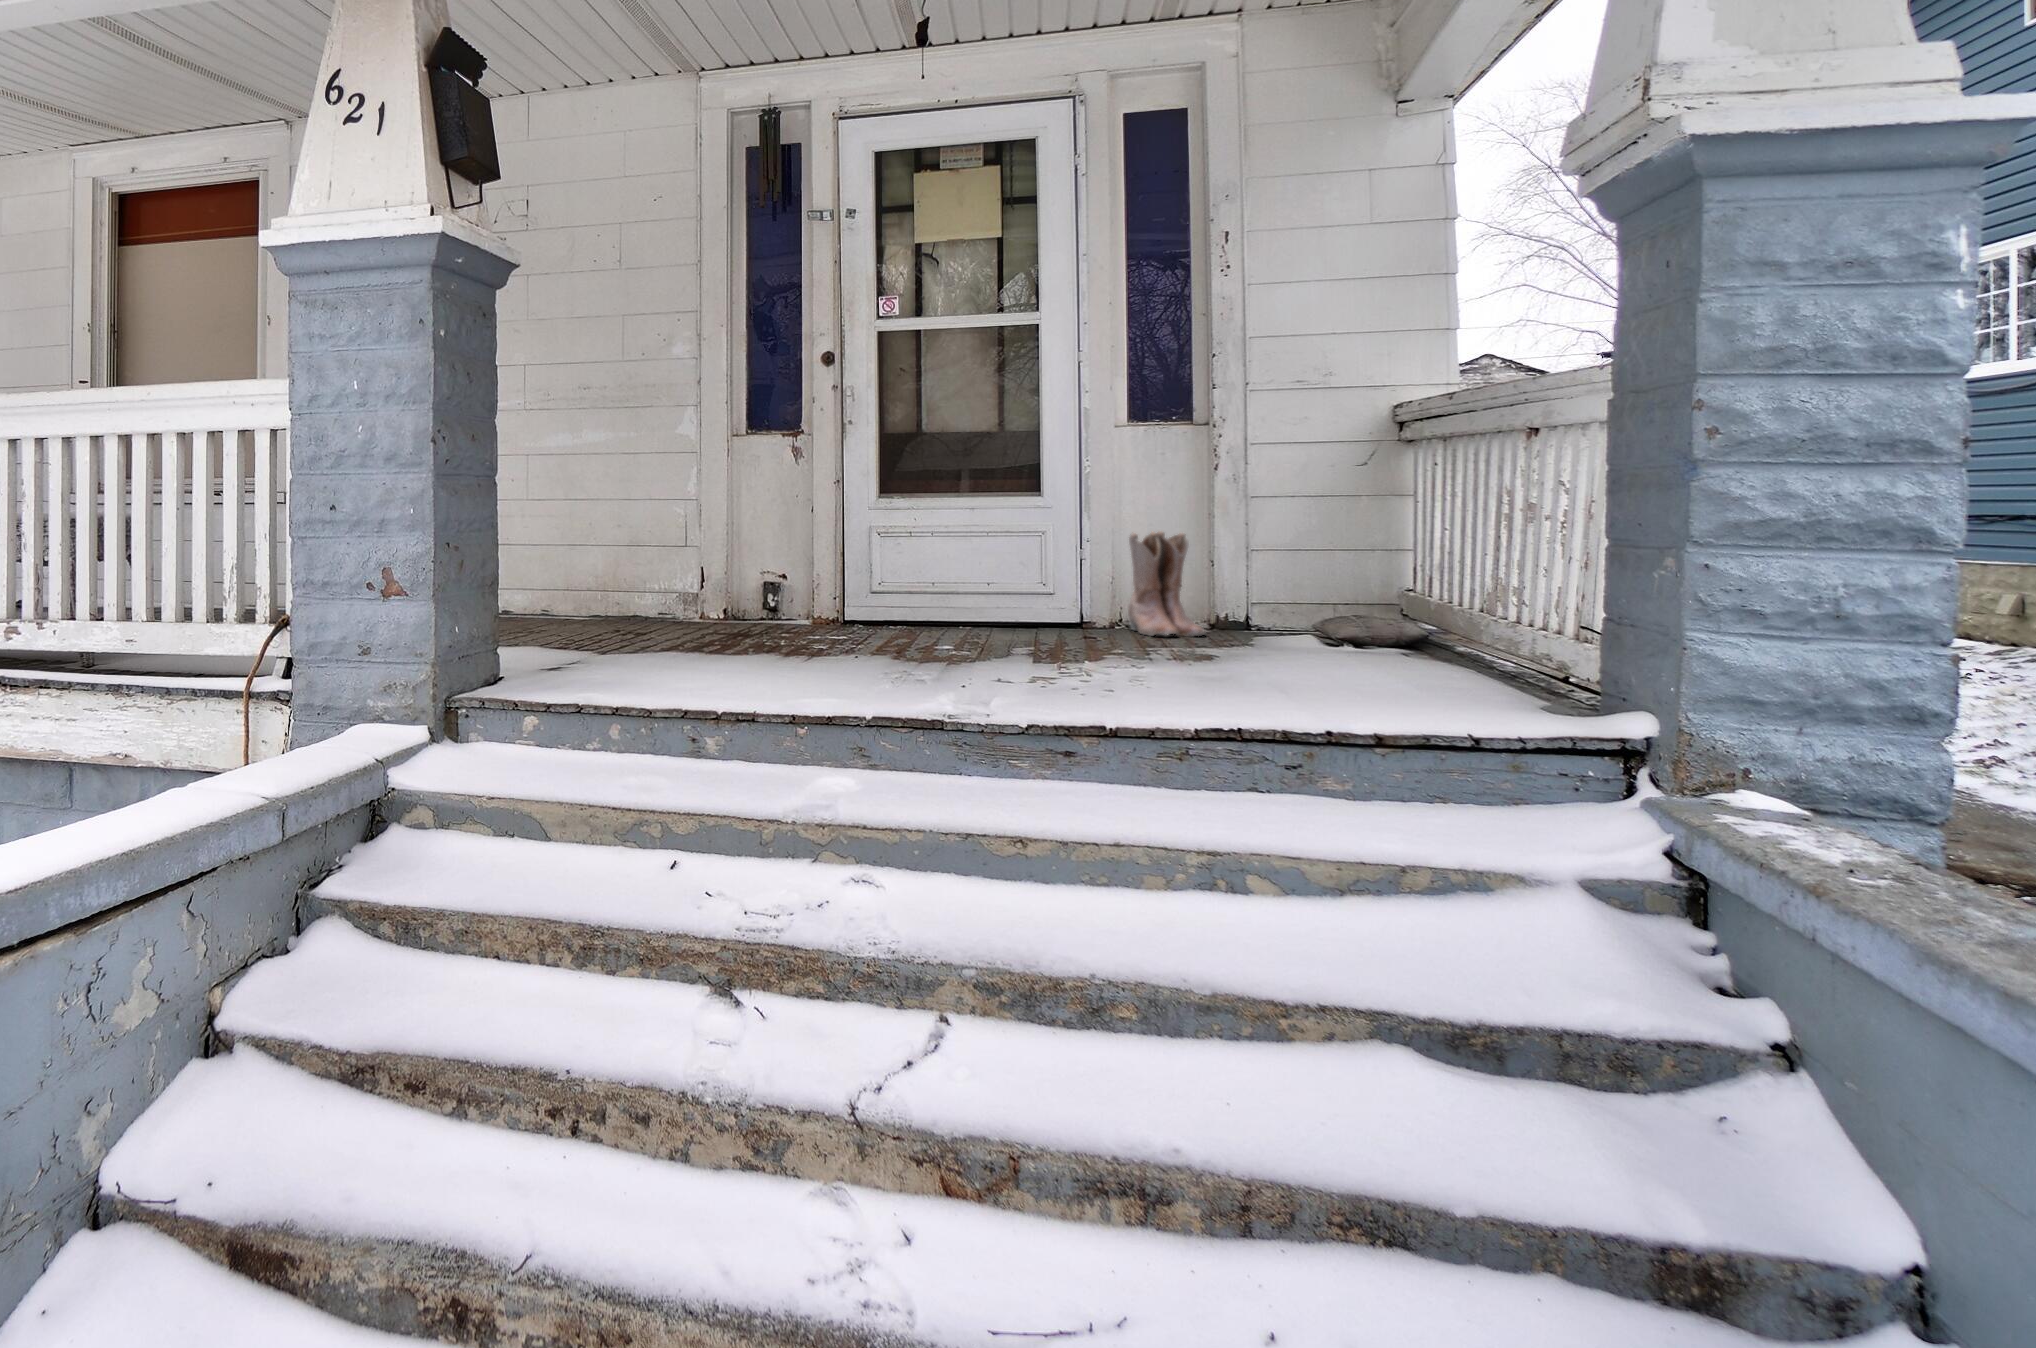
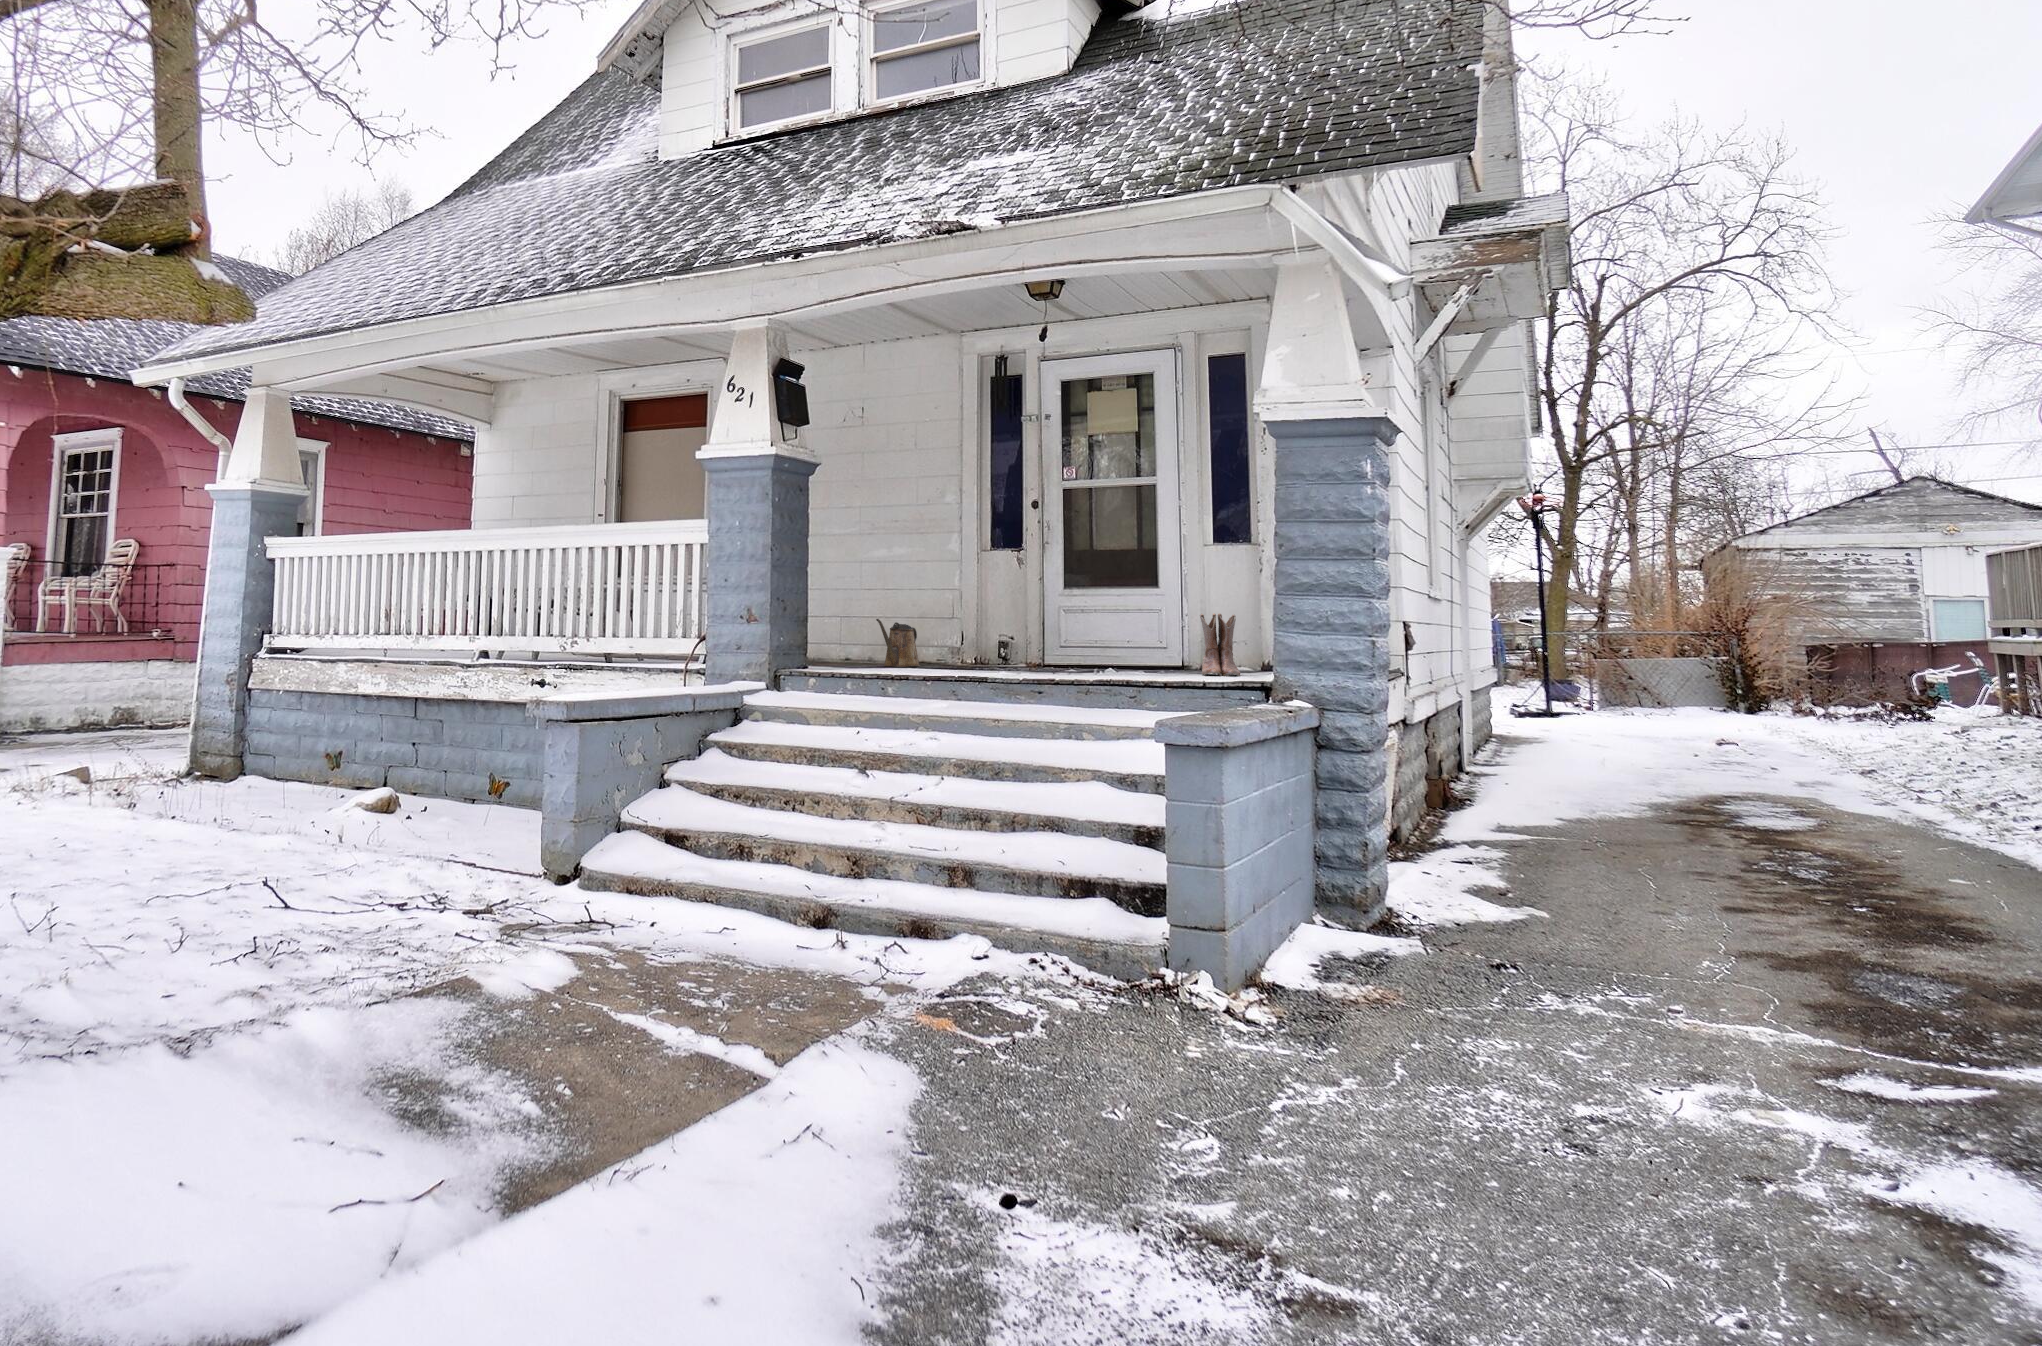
watering can: none [583,551,646,627] -> present [876,619,920,667]

